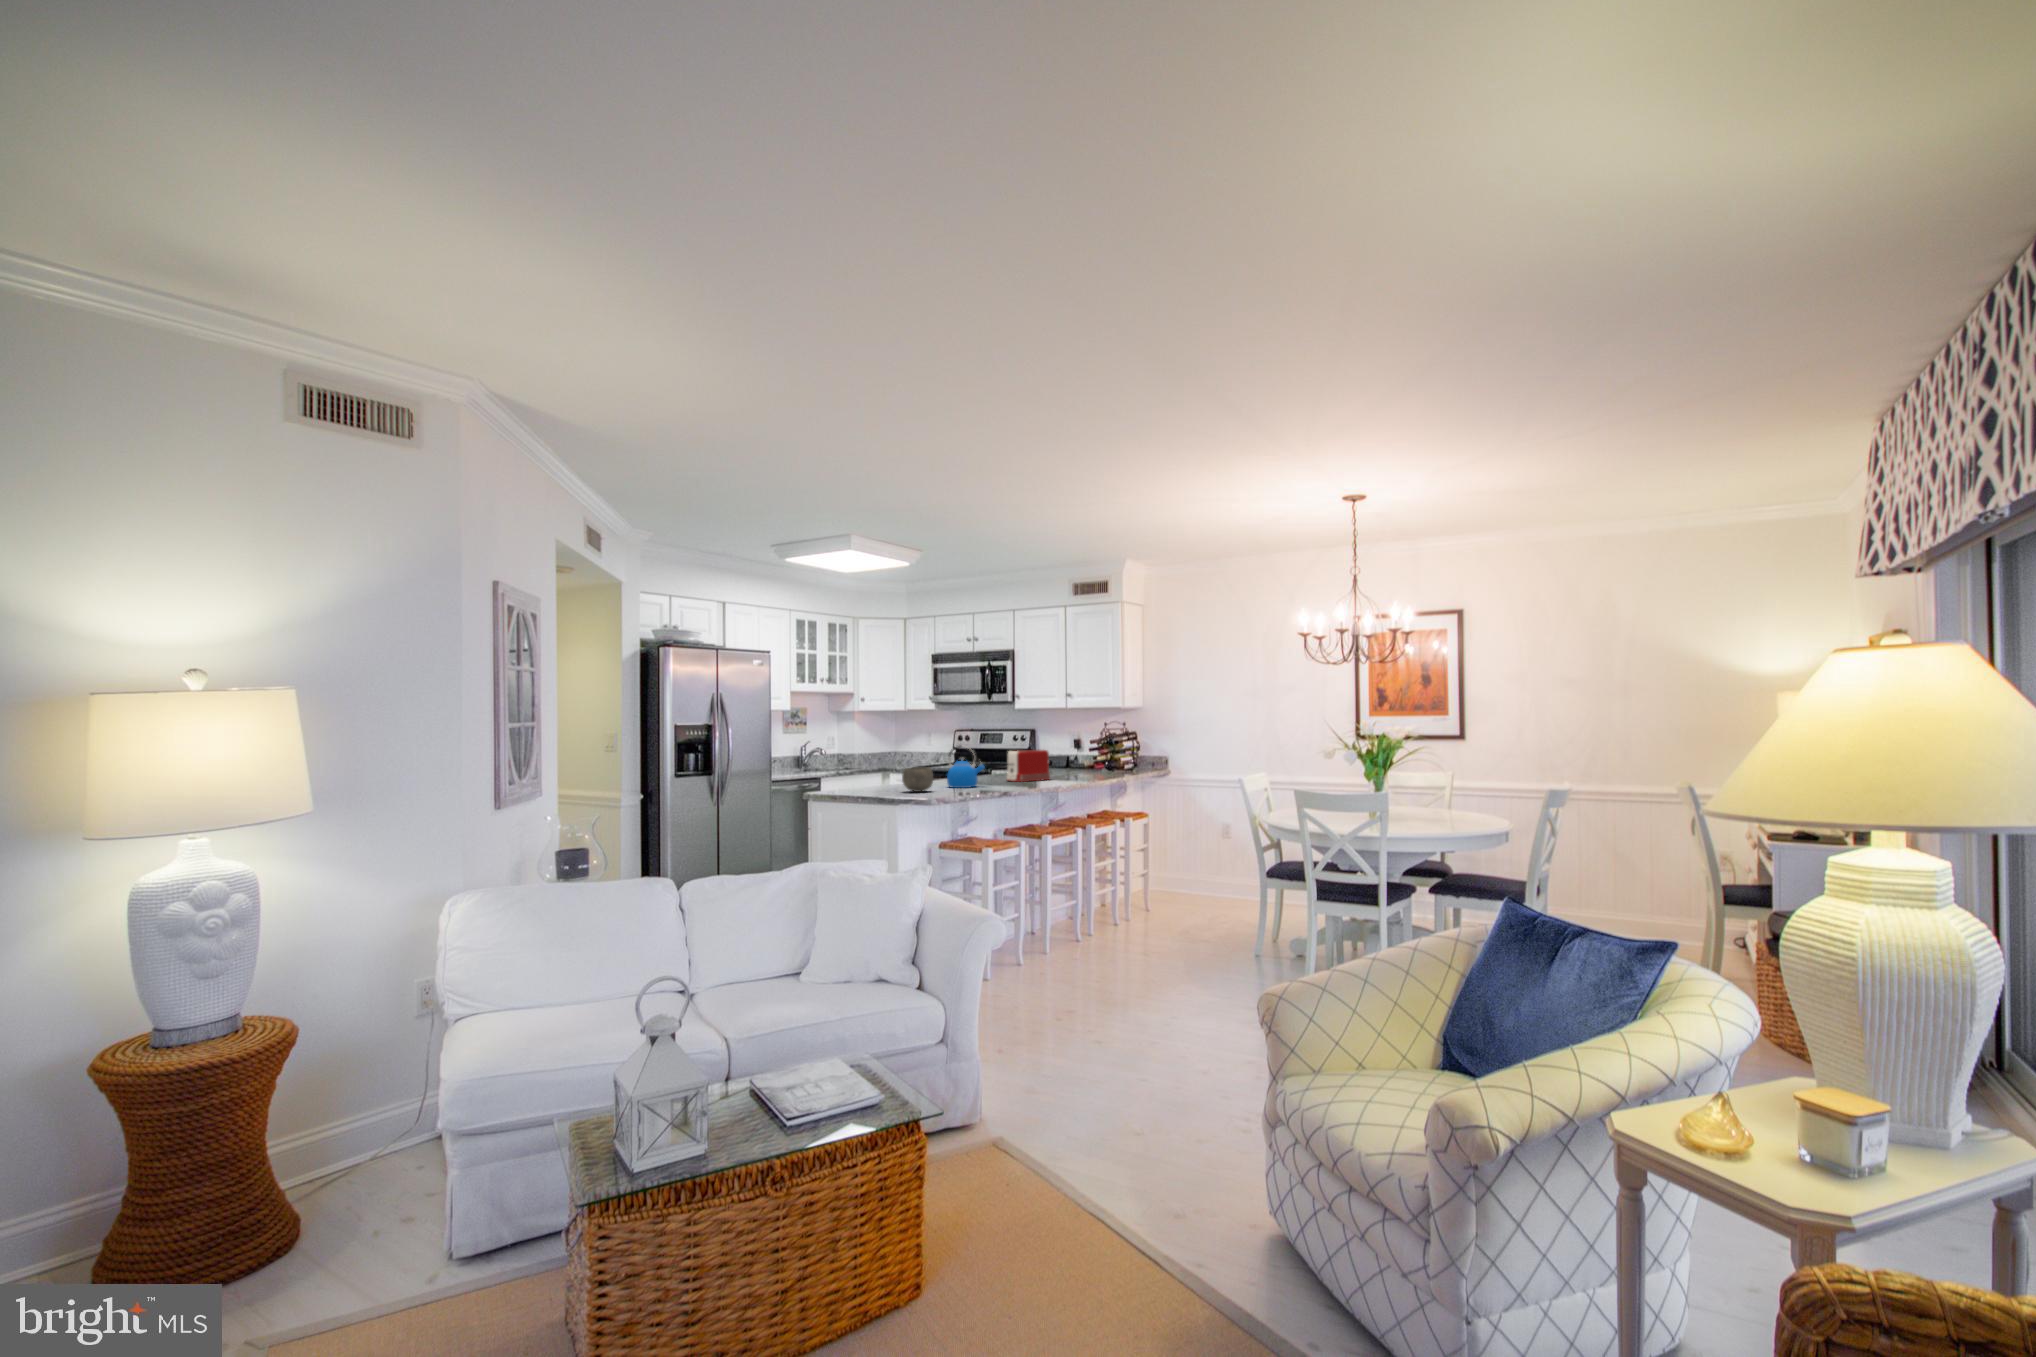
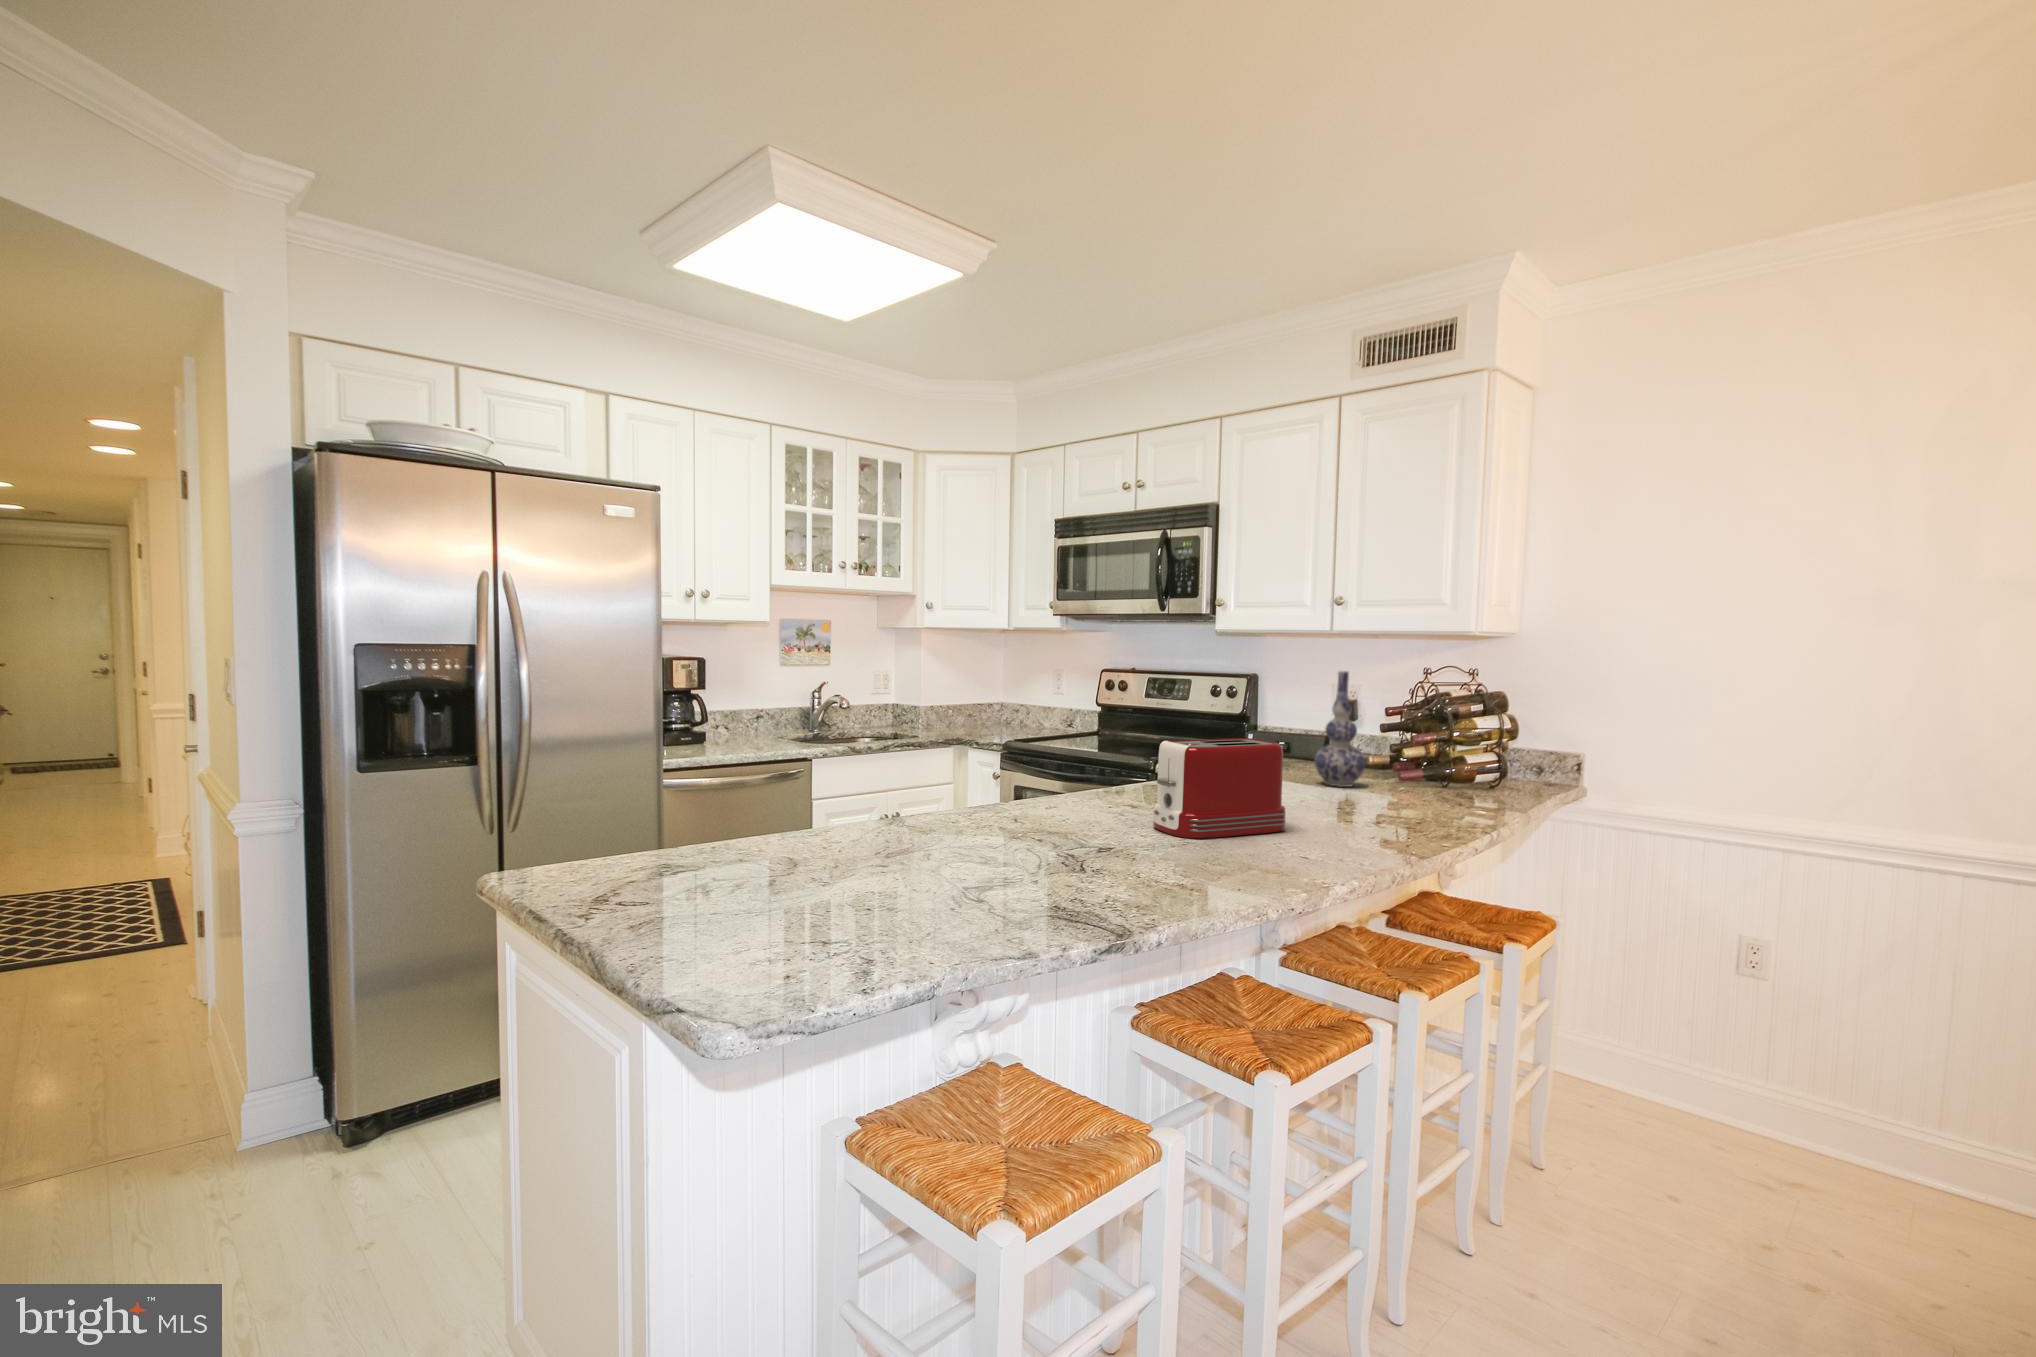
vase: none [1061,725,1081,772] -> present [1315,671,1366,787]
kettle: present [947,746,985,788] -> none [936,728,1059,873]
ceramic bowl: present [902,767,933,792] -> none [724,804,841,902]

